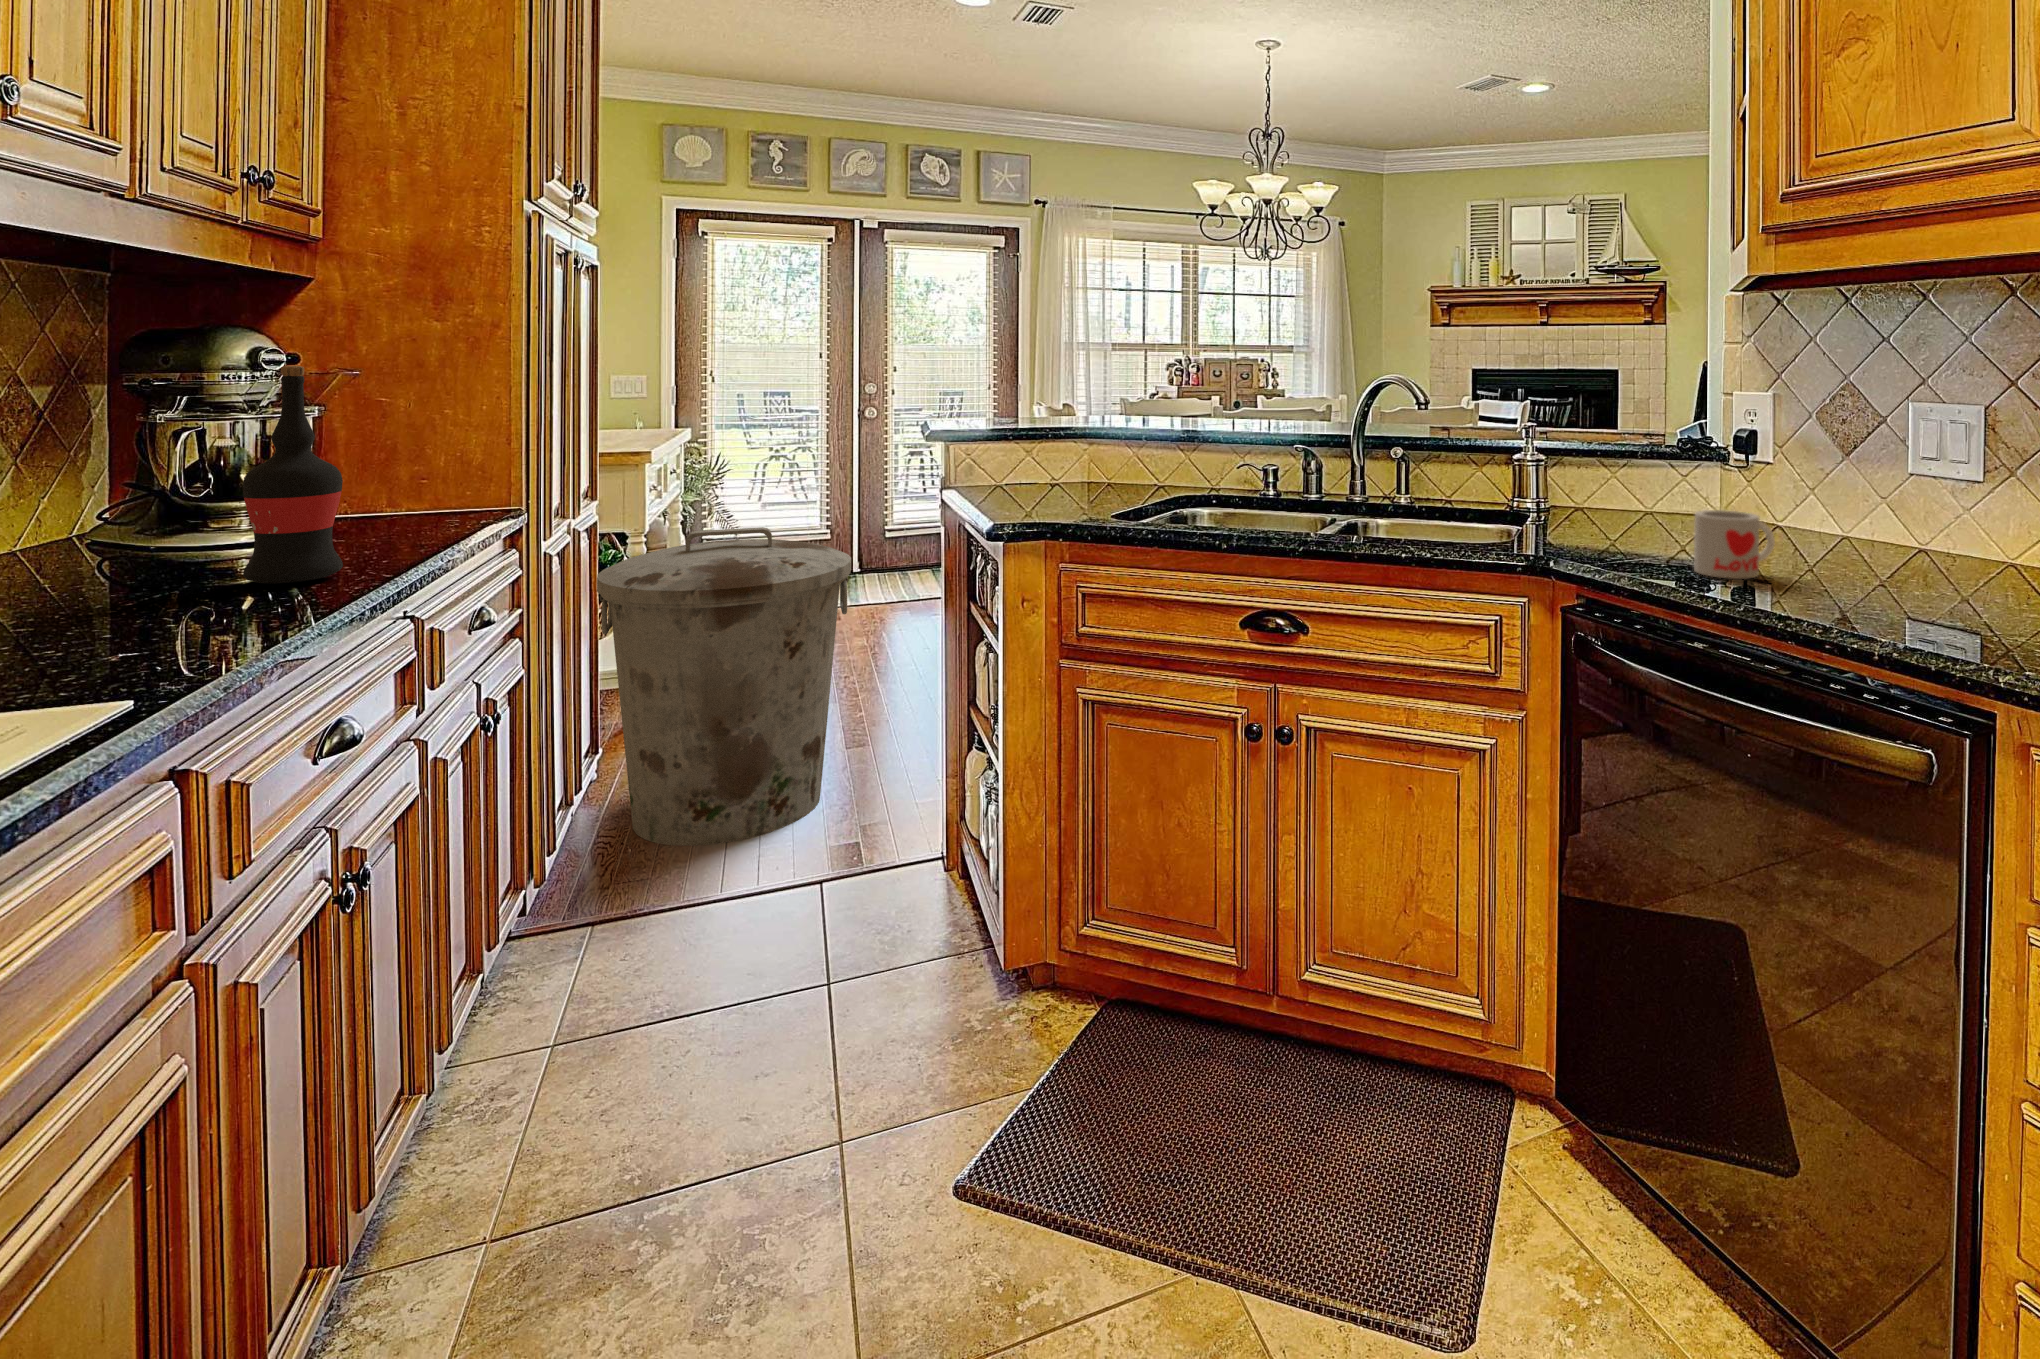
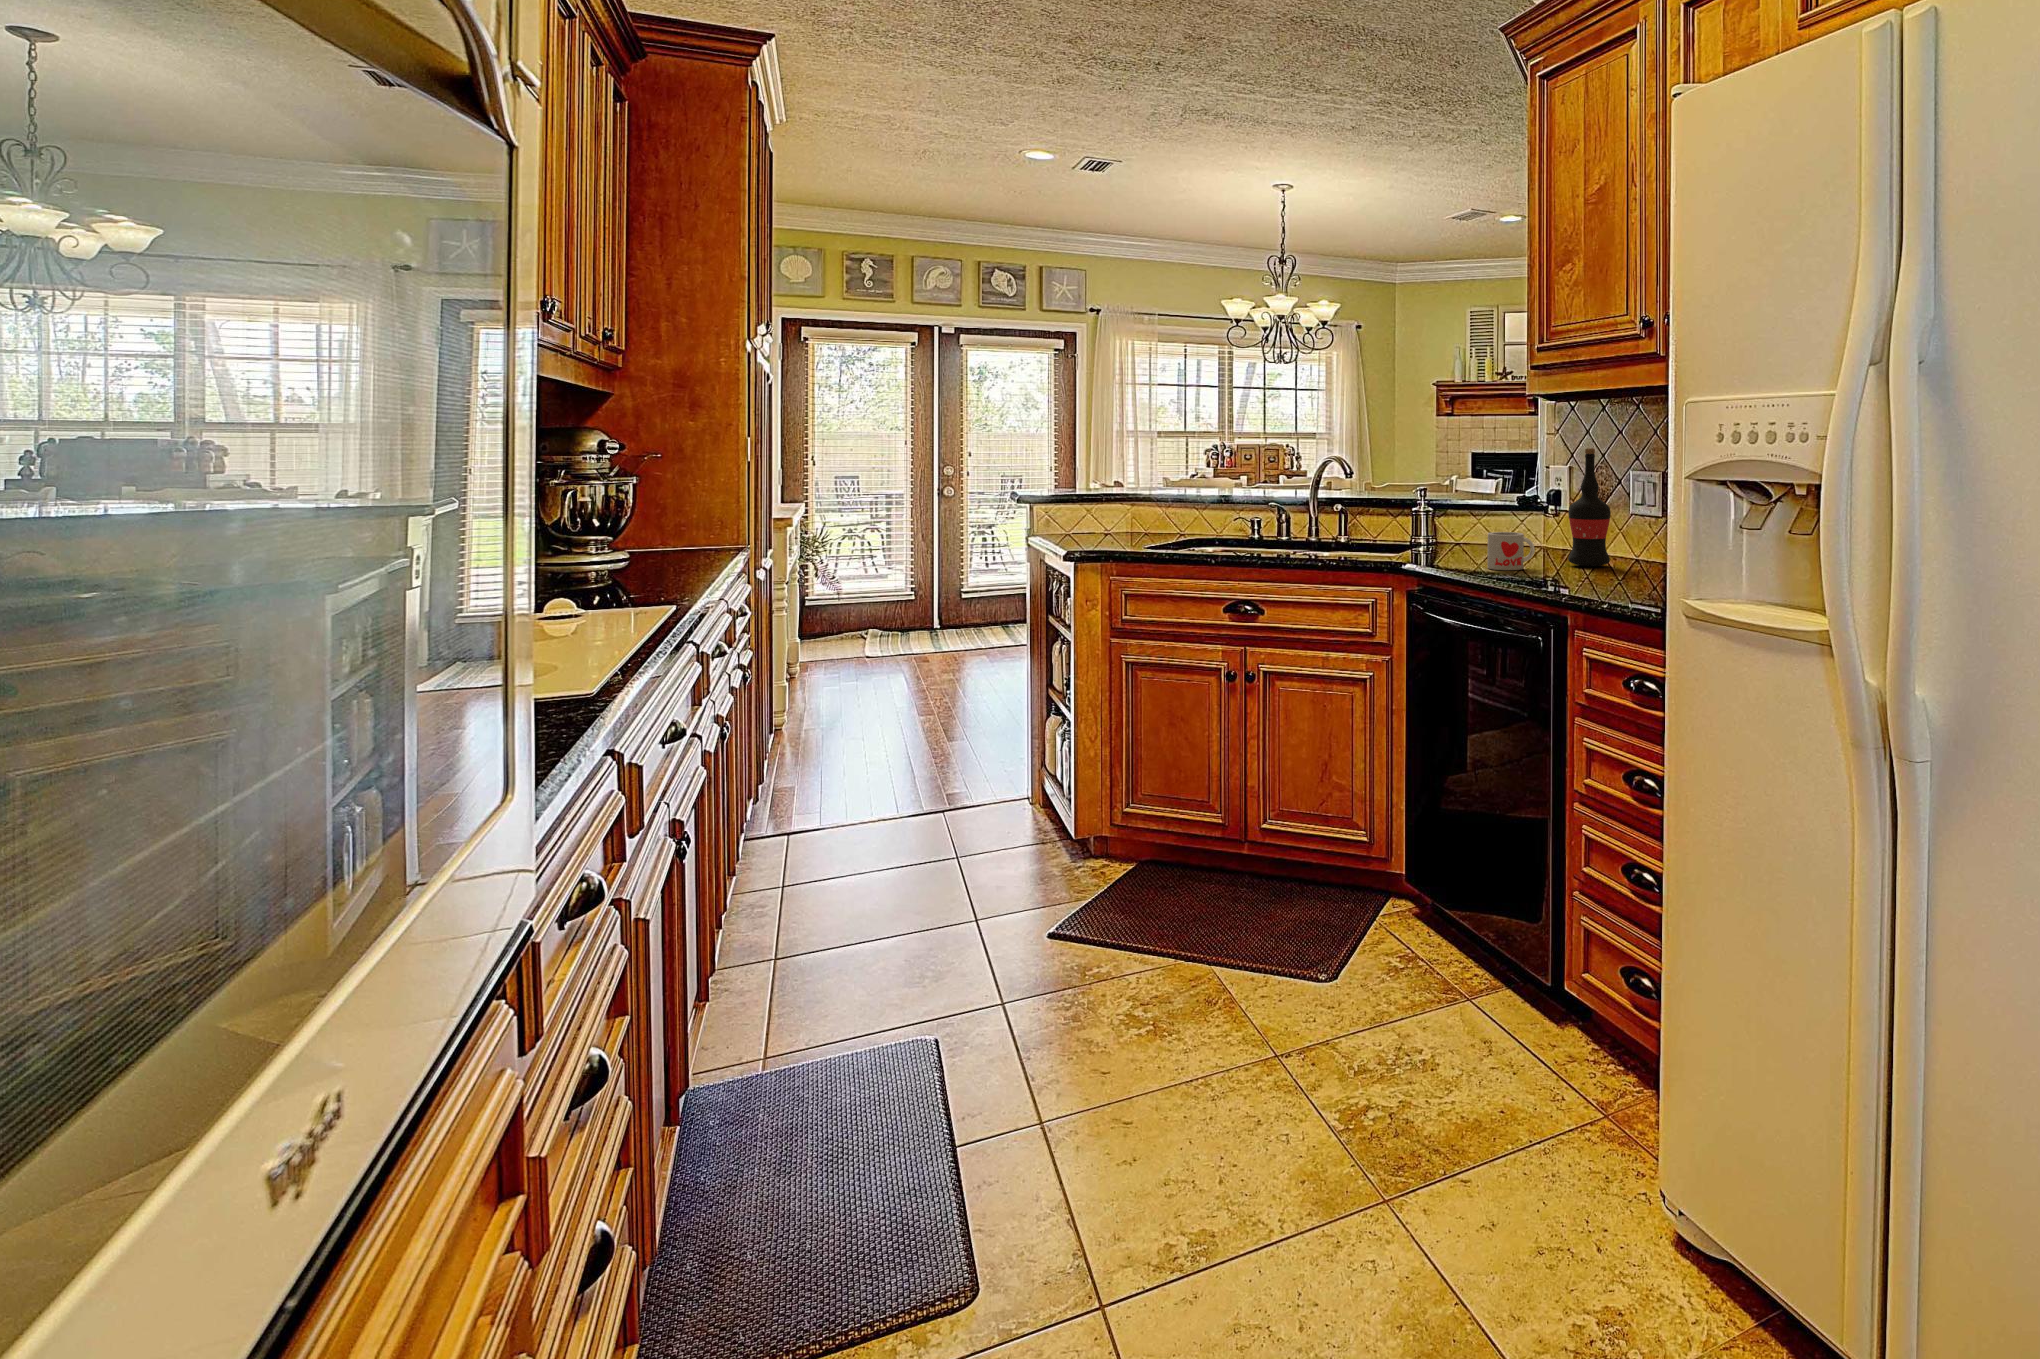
wine bottle: present [242,366,343,584] -> present [1568,448,1611,566]
trash can: present [597,527,851,846] -> none [770,569,954,796]

